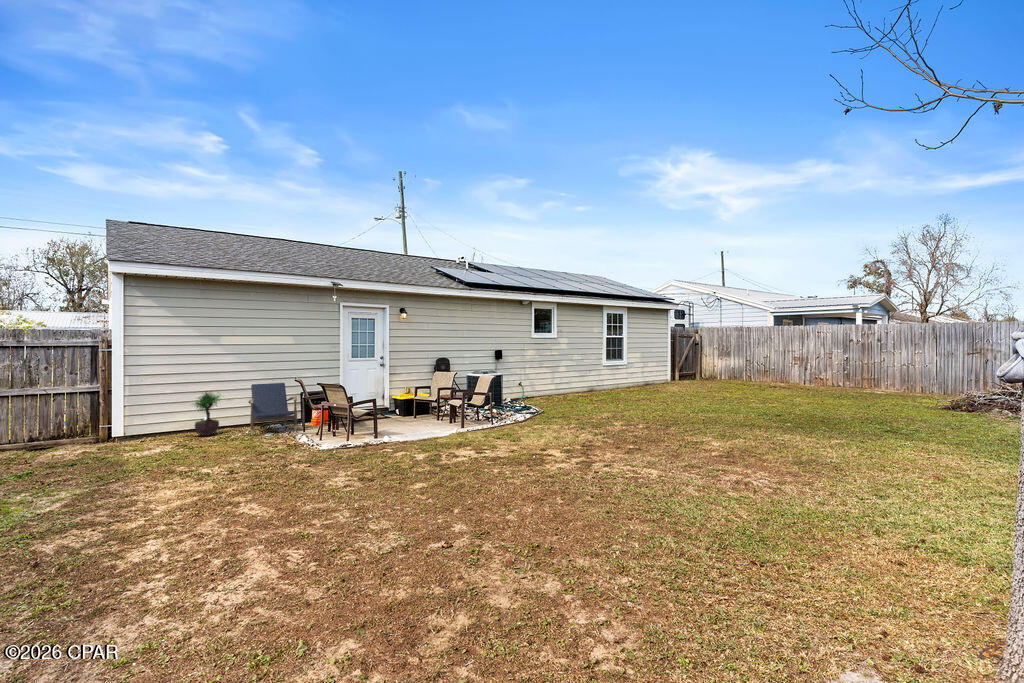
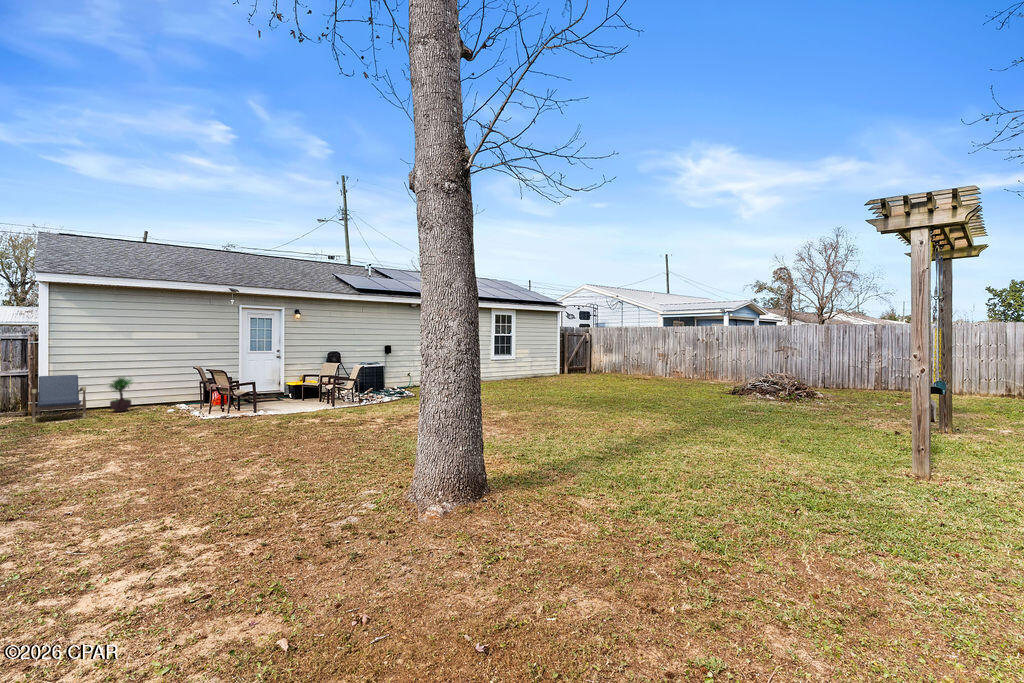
lounge chair: present [249,383,297,435] -> present [32,375,86,423]

